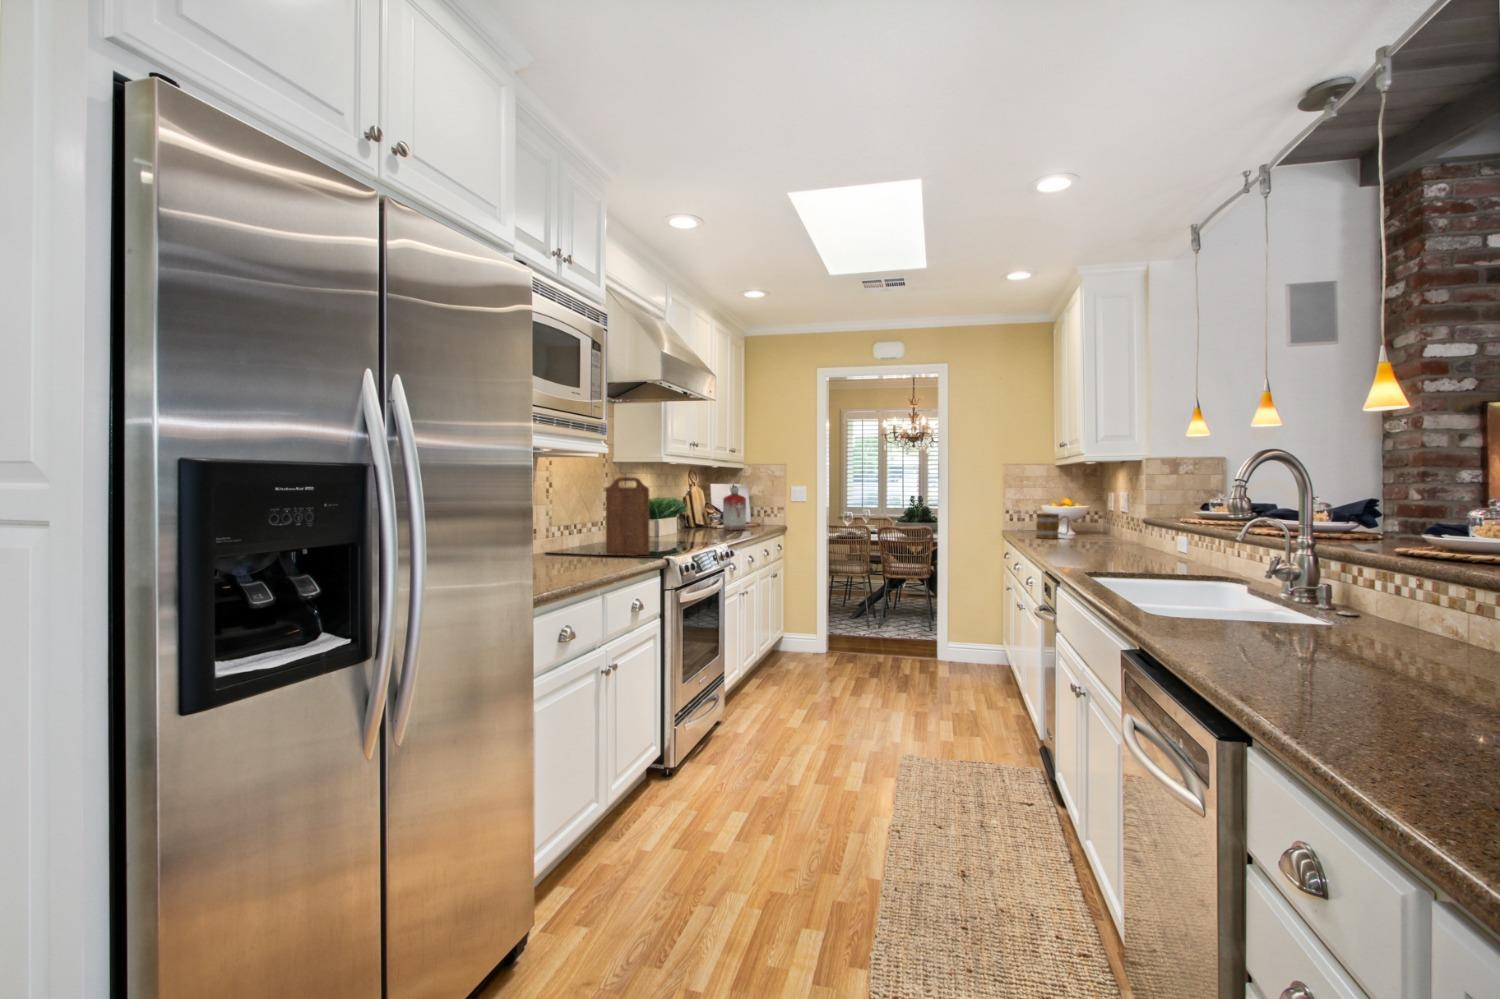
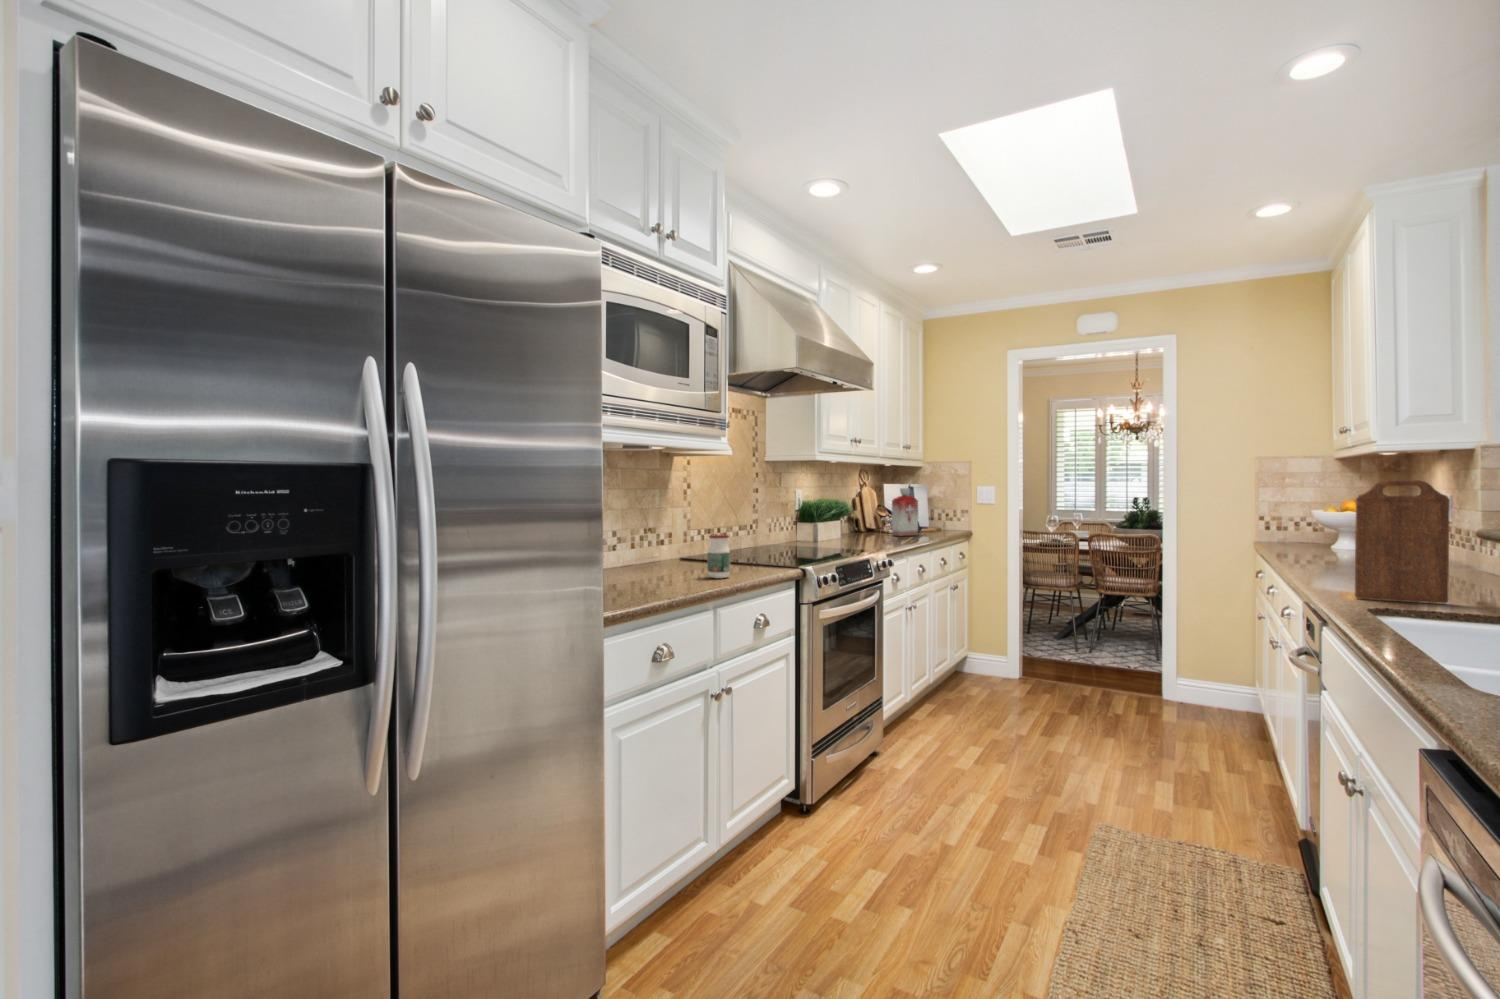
cutting board: present [606,477,650,555] -> present [1355,480,1450,603]
mug: present [1036,513,1070,539] -> none [1303,522,1356,556]
jar: none [585,527,606,567] -> present [707,534,730,578]

